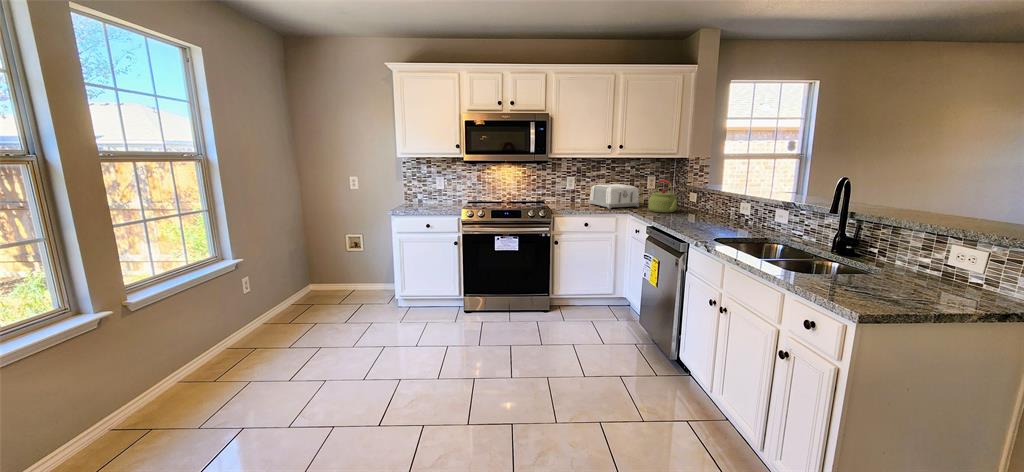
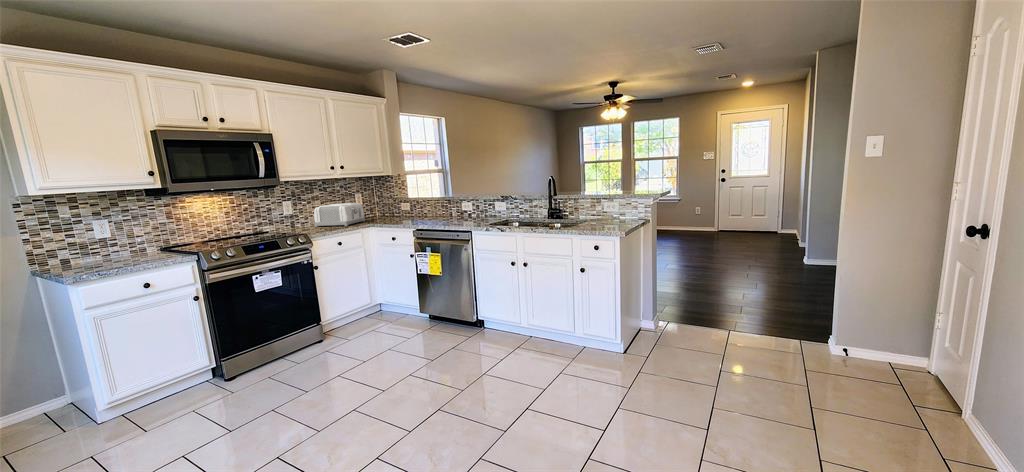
kettle: present [648,180,677,213] -> none [379,193,408,221]

